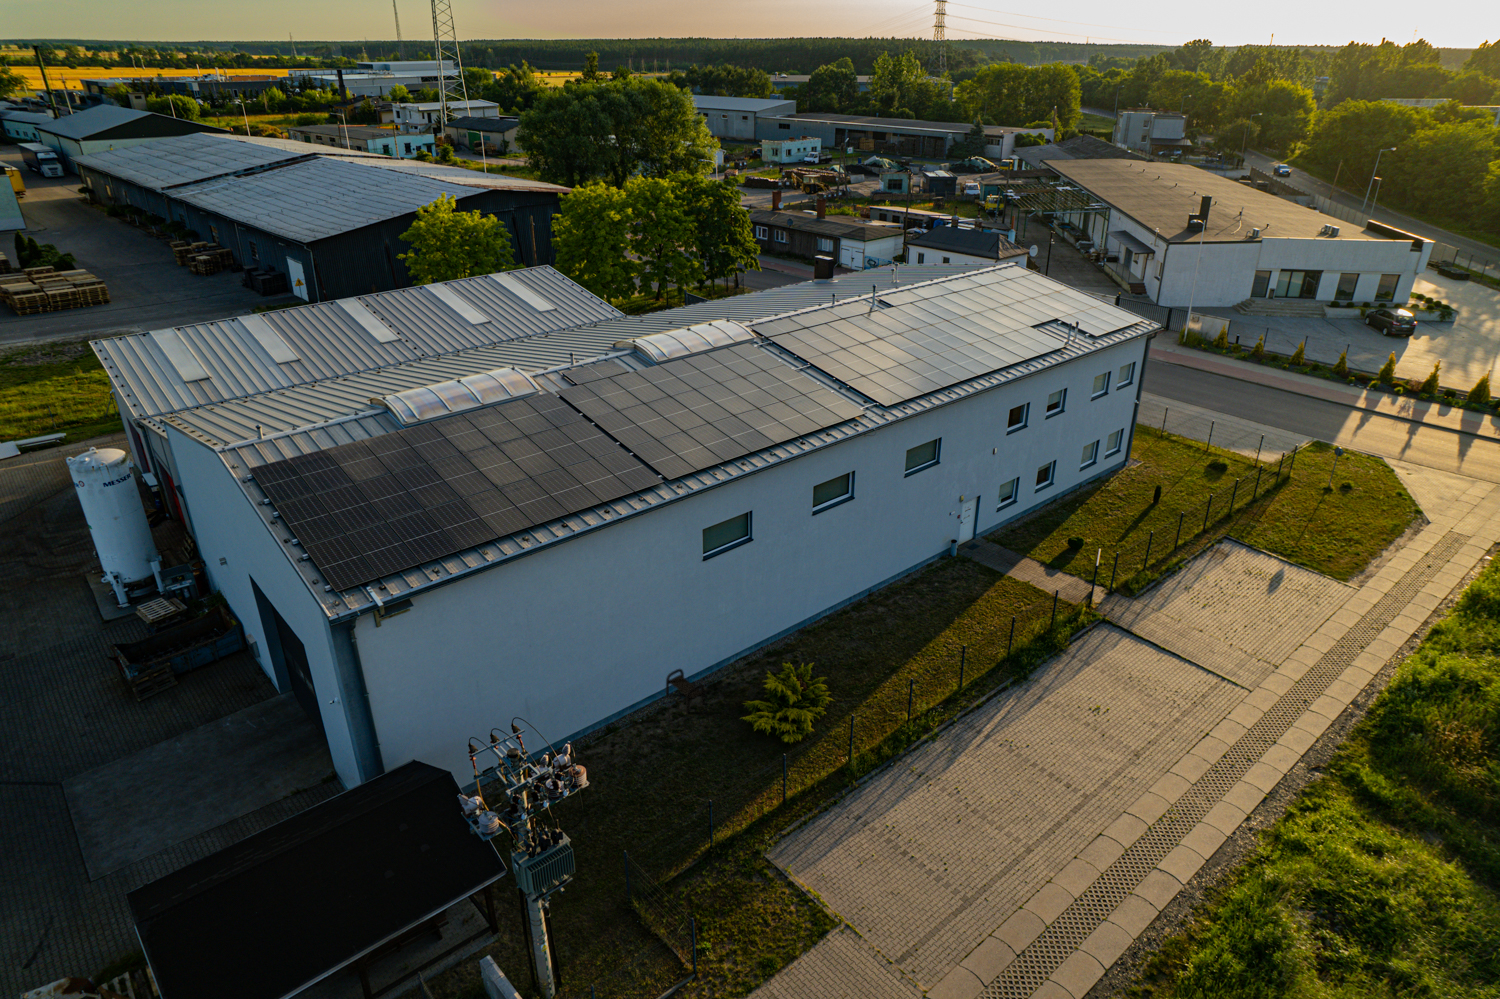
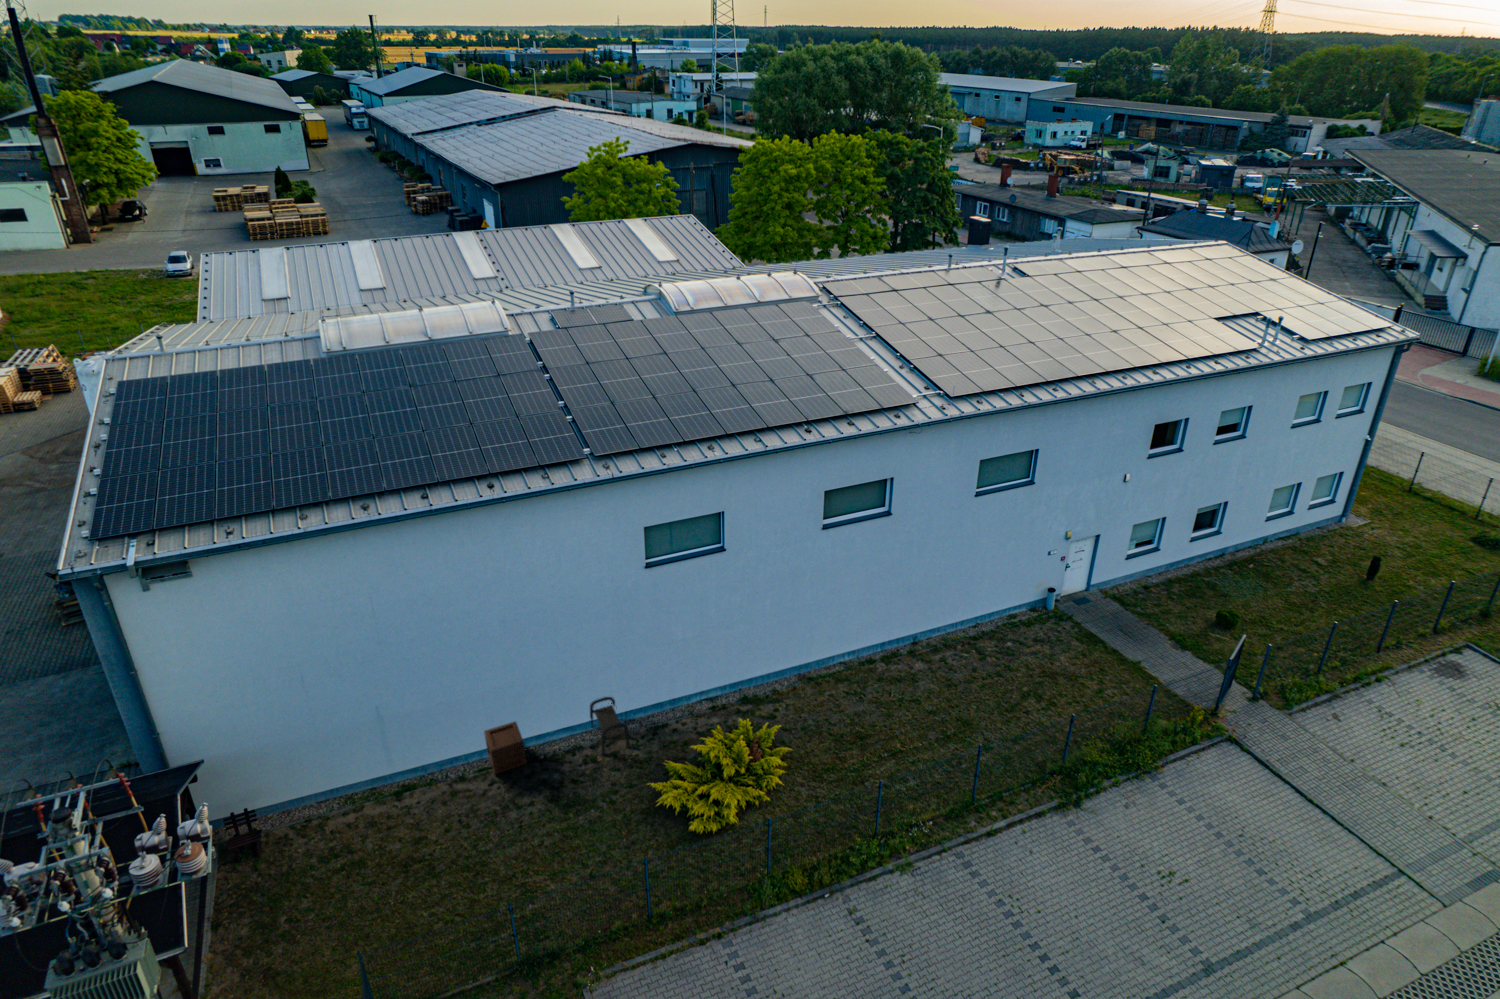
wooden crate: none [596,700,633,743] -> present [484,722,527,774]

